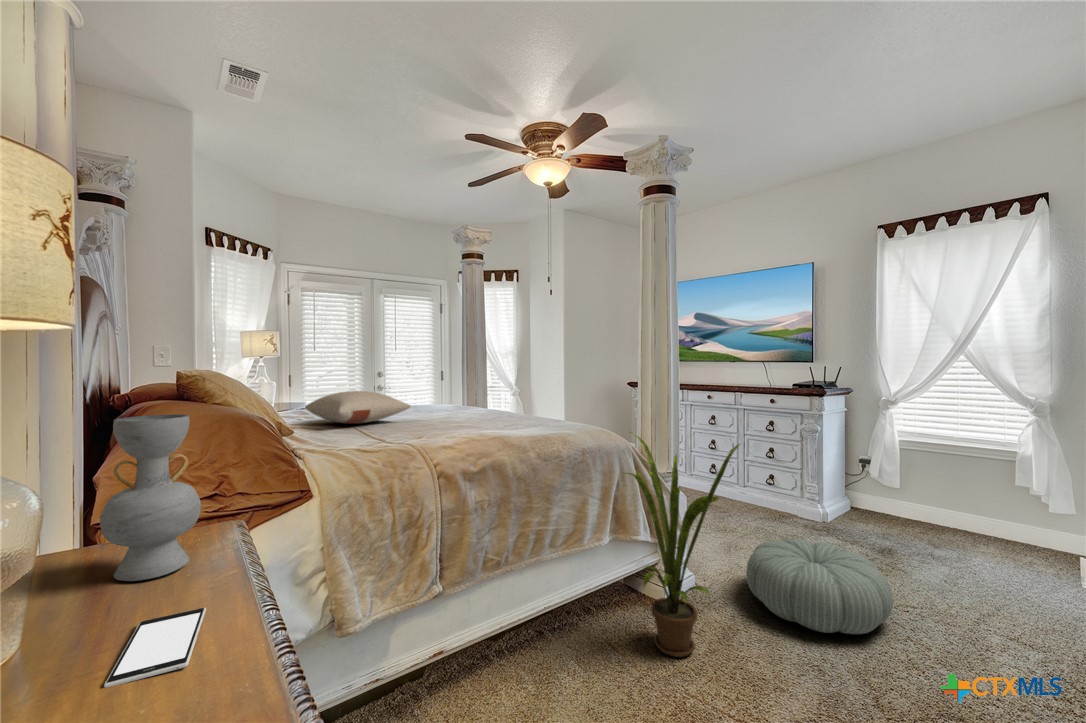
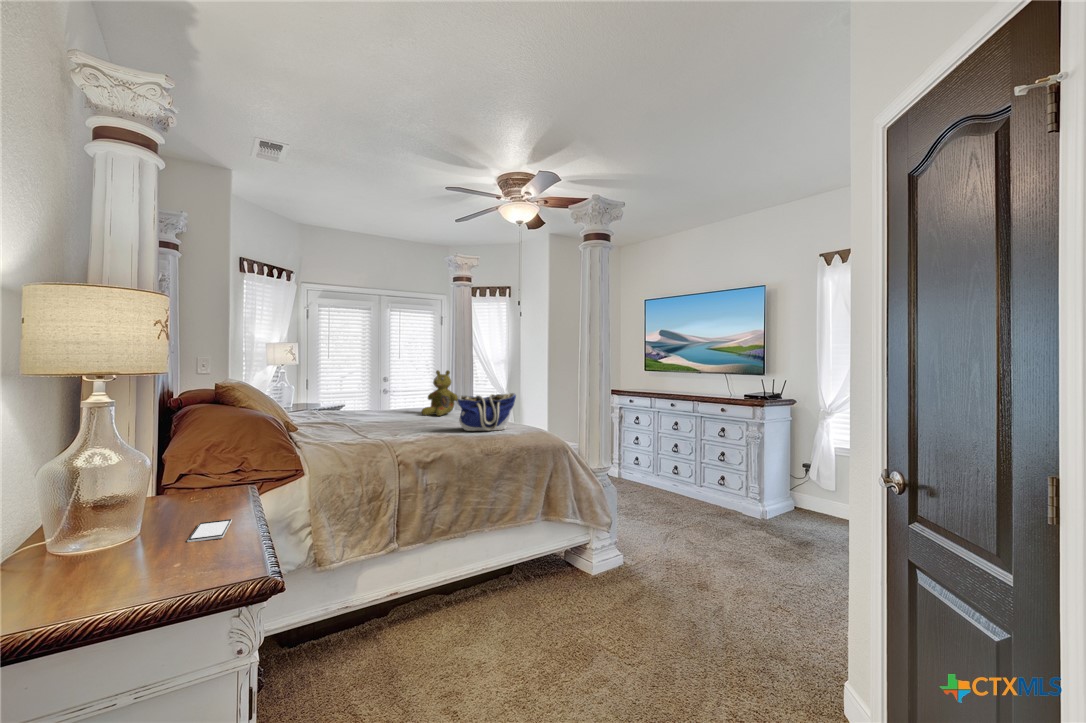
stuffed bear: none [437,358,481,413] -> present [422,370,458,416]
tote bag: none [497,381,570,430] -> present [456,393,516,431]
pillow: present [305,391,411,424] -> none [312,398,395,423]
decorative vase: present [100,414,201,581] -> none [177,417,231,509]
house plant: present [625,433,739,657] -> none [539,433,635,609]
pouf: present [746,538,893,634] -> none [658,527,767,600]

